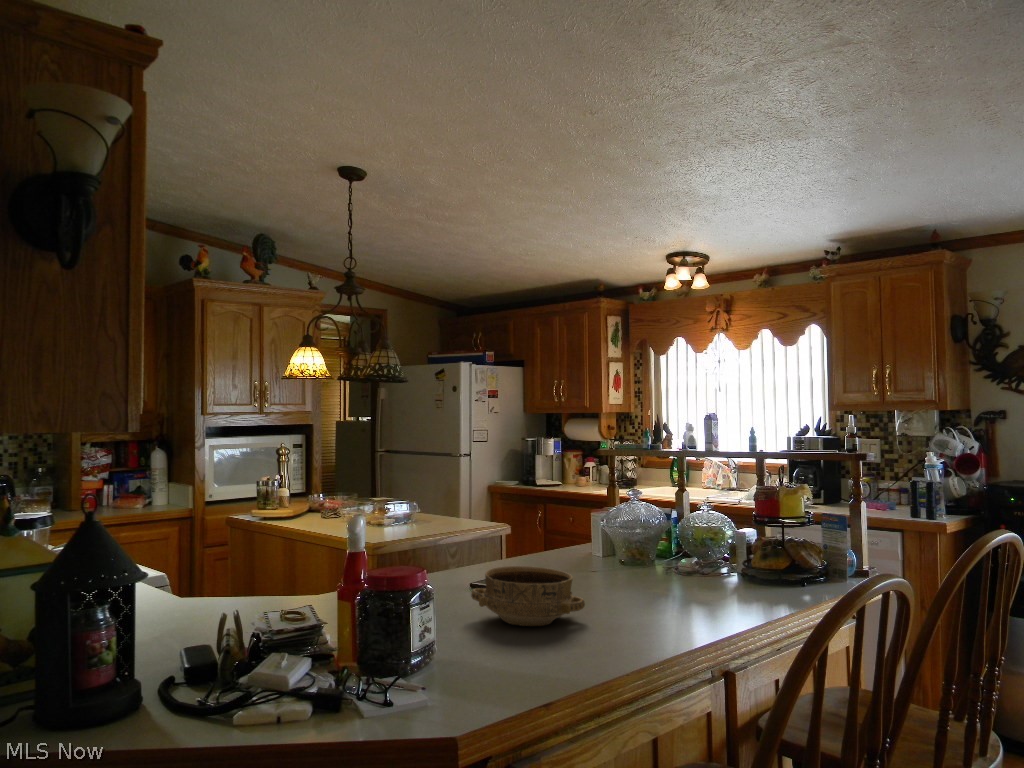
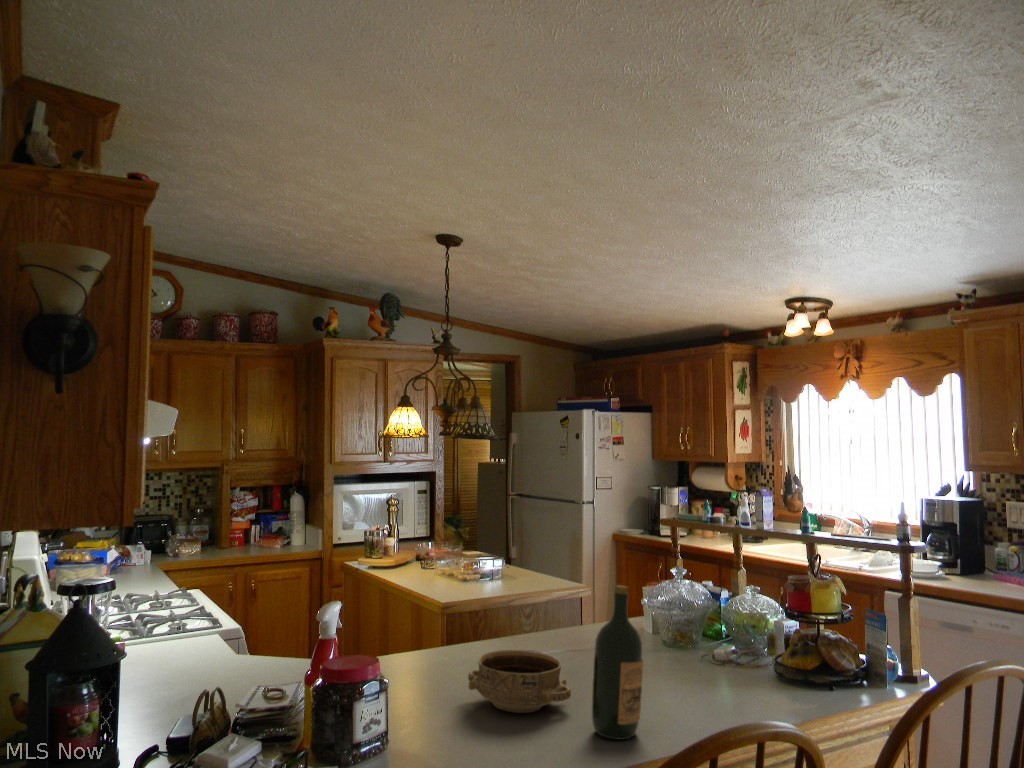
wine bottle: none [621,486,672,640] -> present [591,585,643,740]

